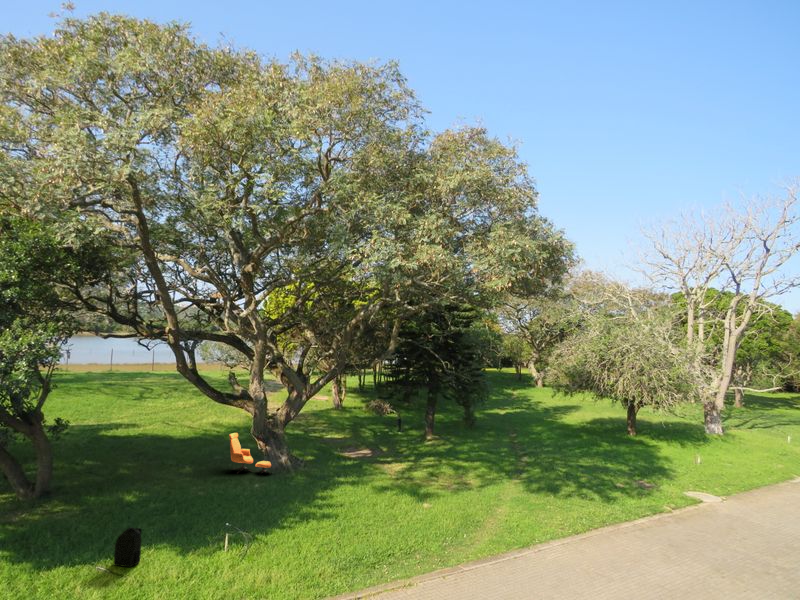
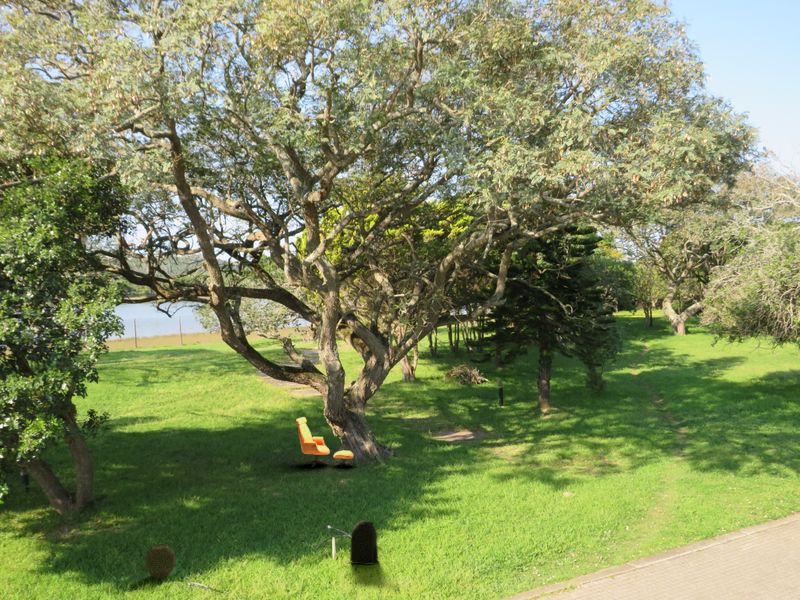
backpack: present [114,527,142,567] -> present [350,521,378,565]
woven basket: none [59,535,87,565] -> present [146,544,175,578]

